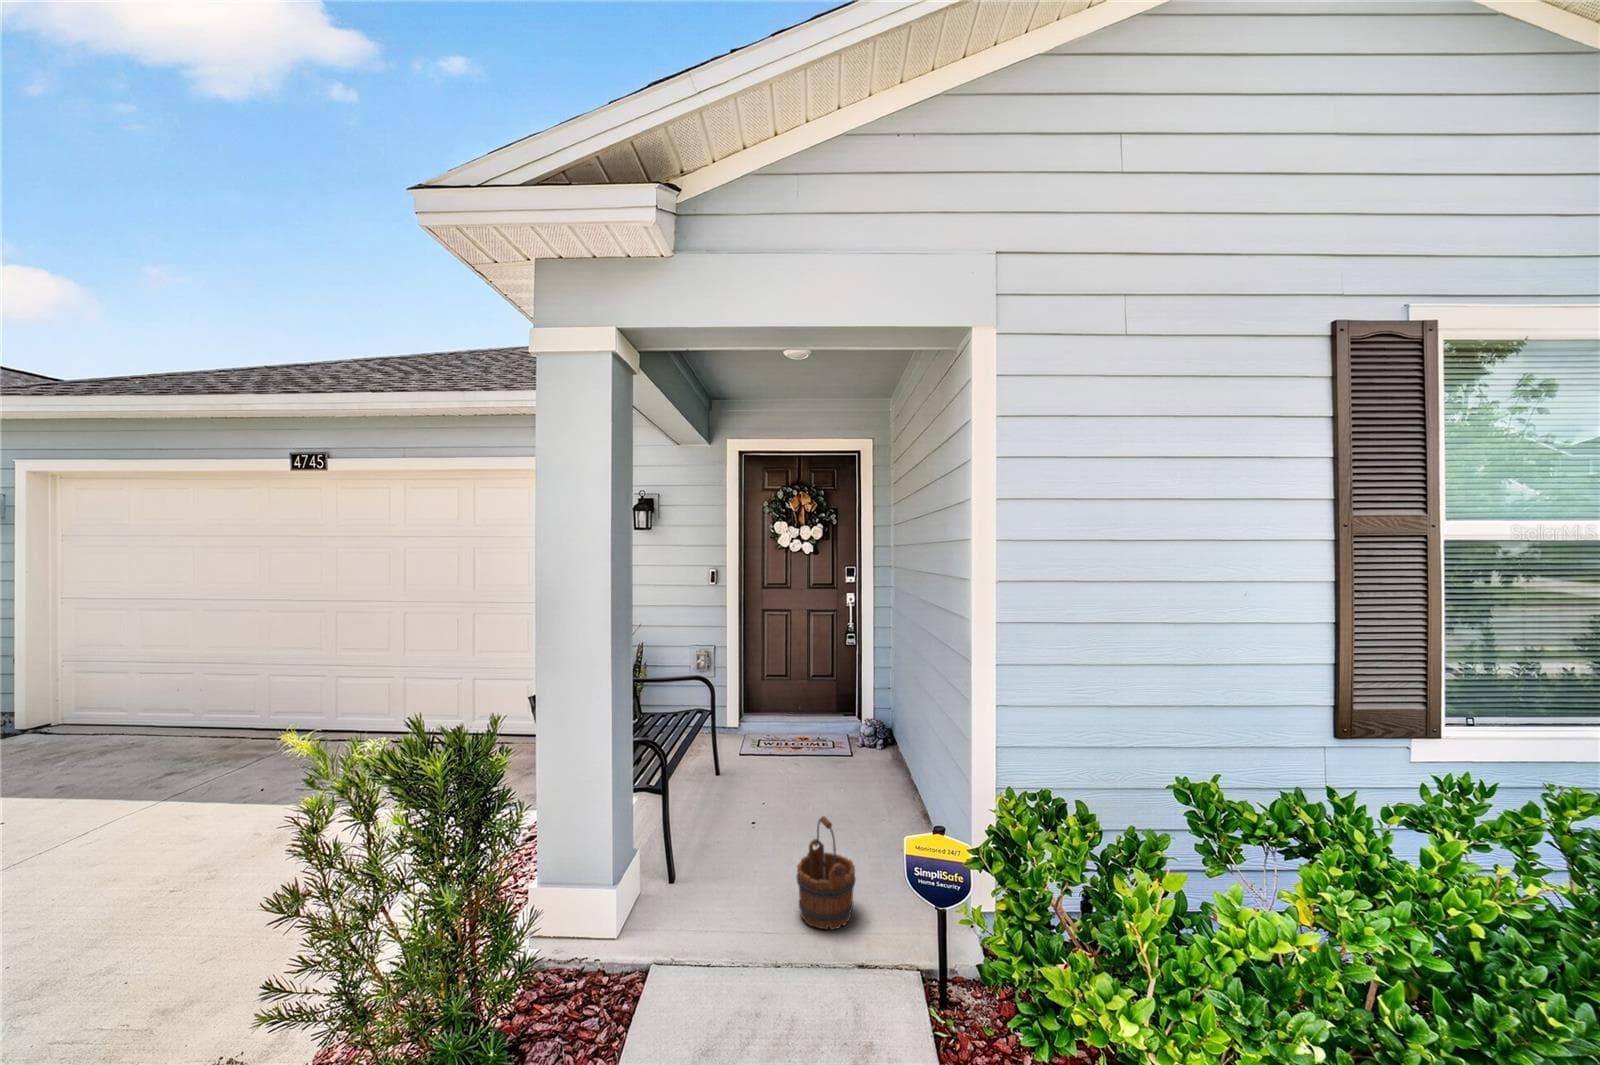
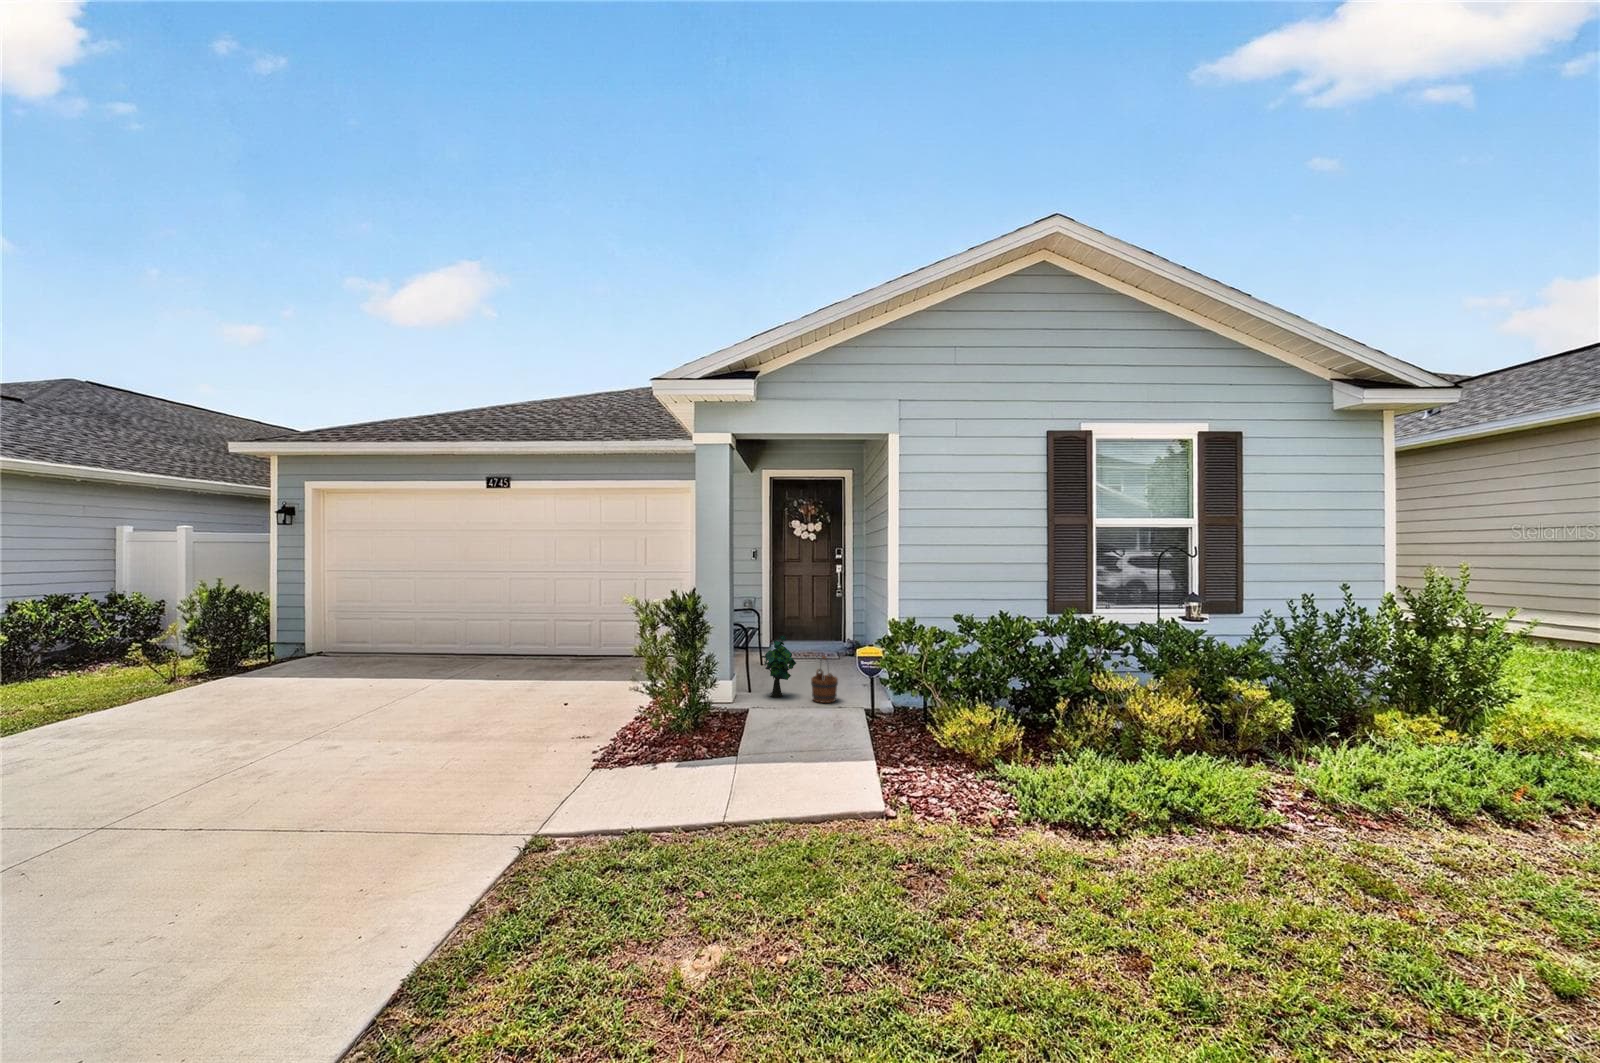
decorative plant: none [691,765,767,900] -> present [761,636,796,697]

